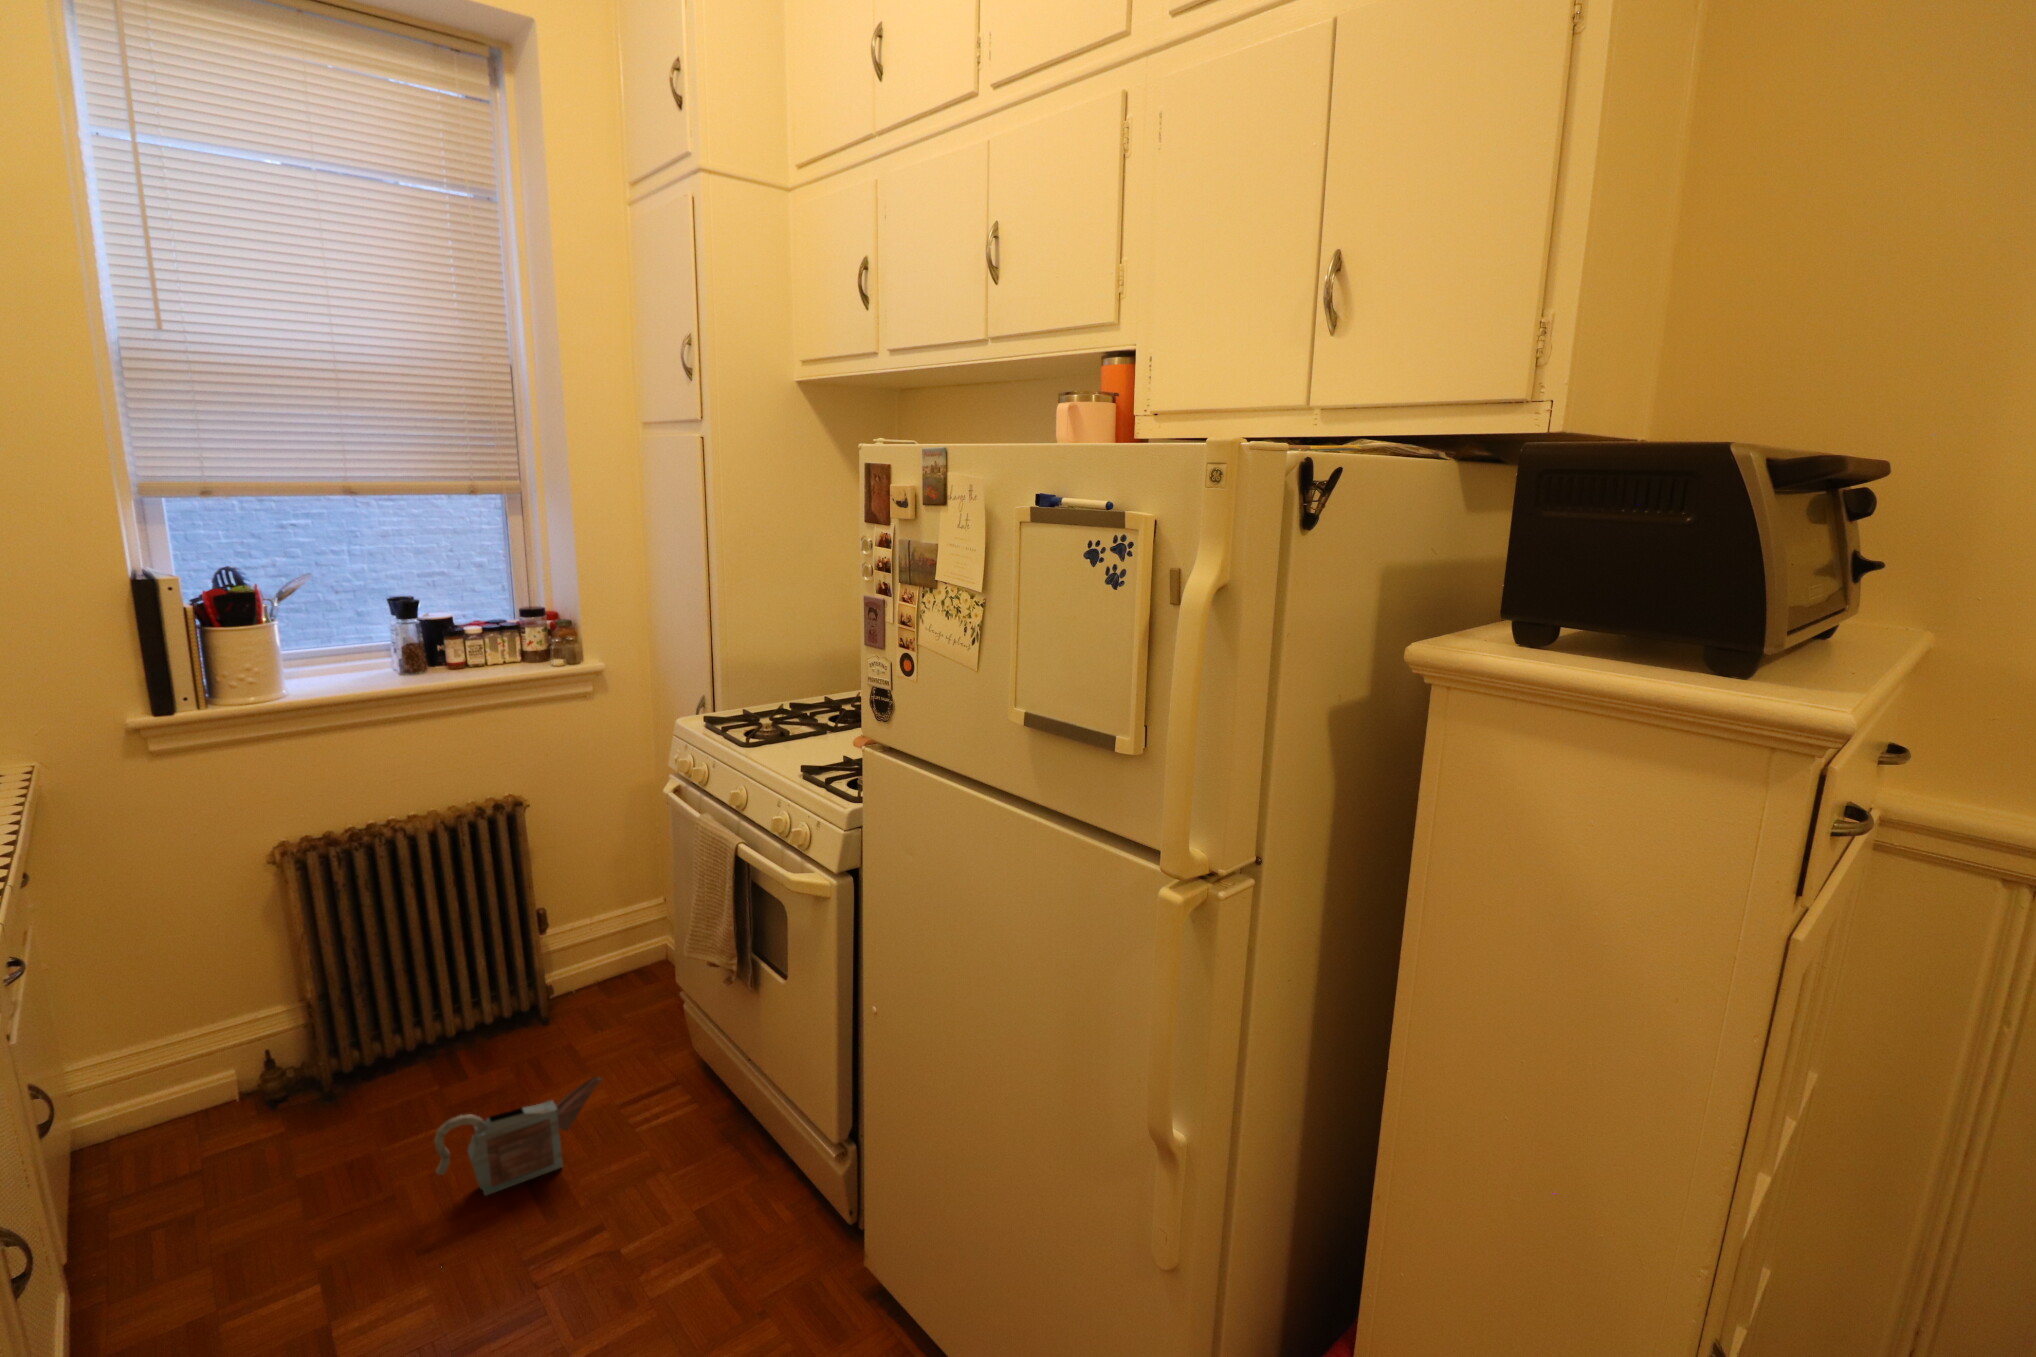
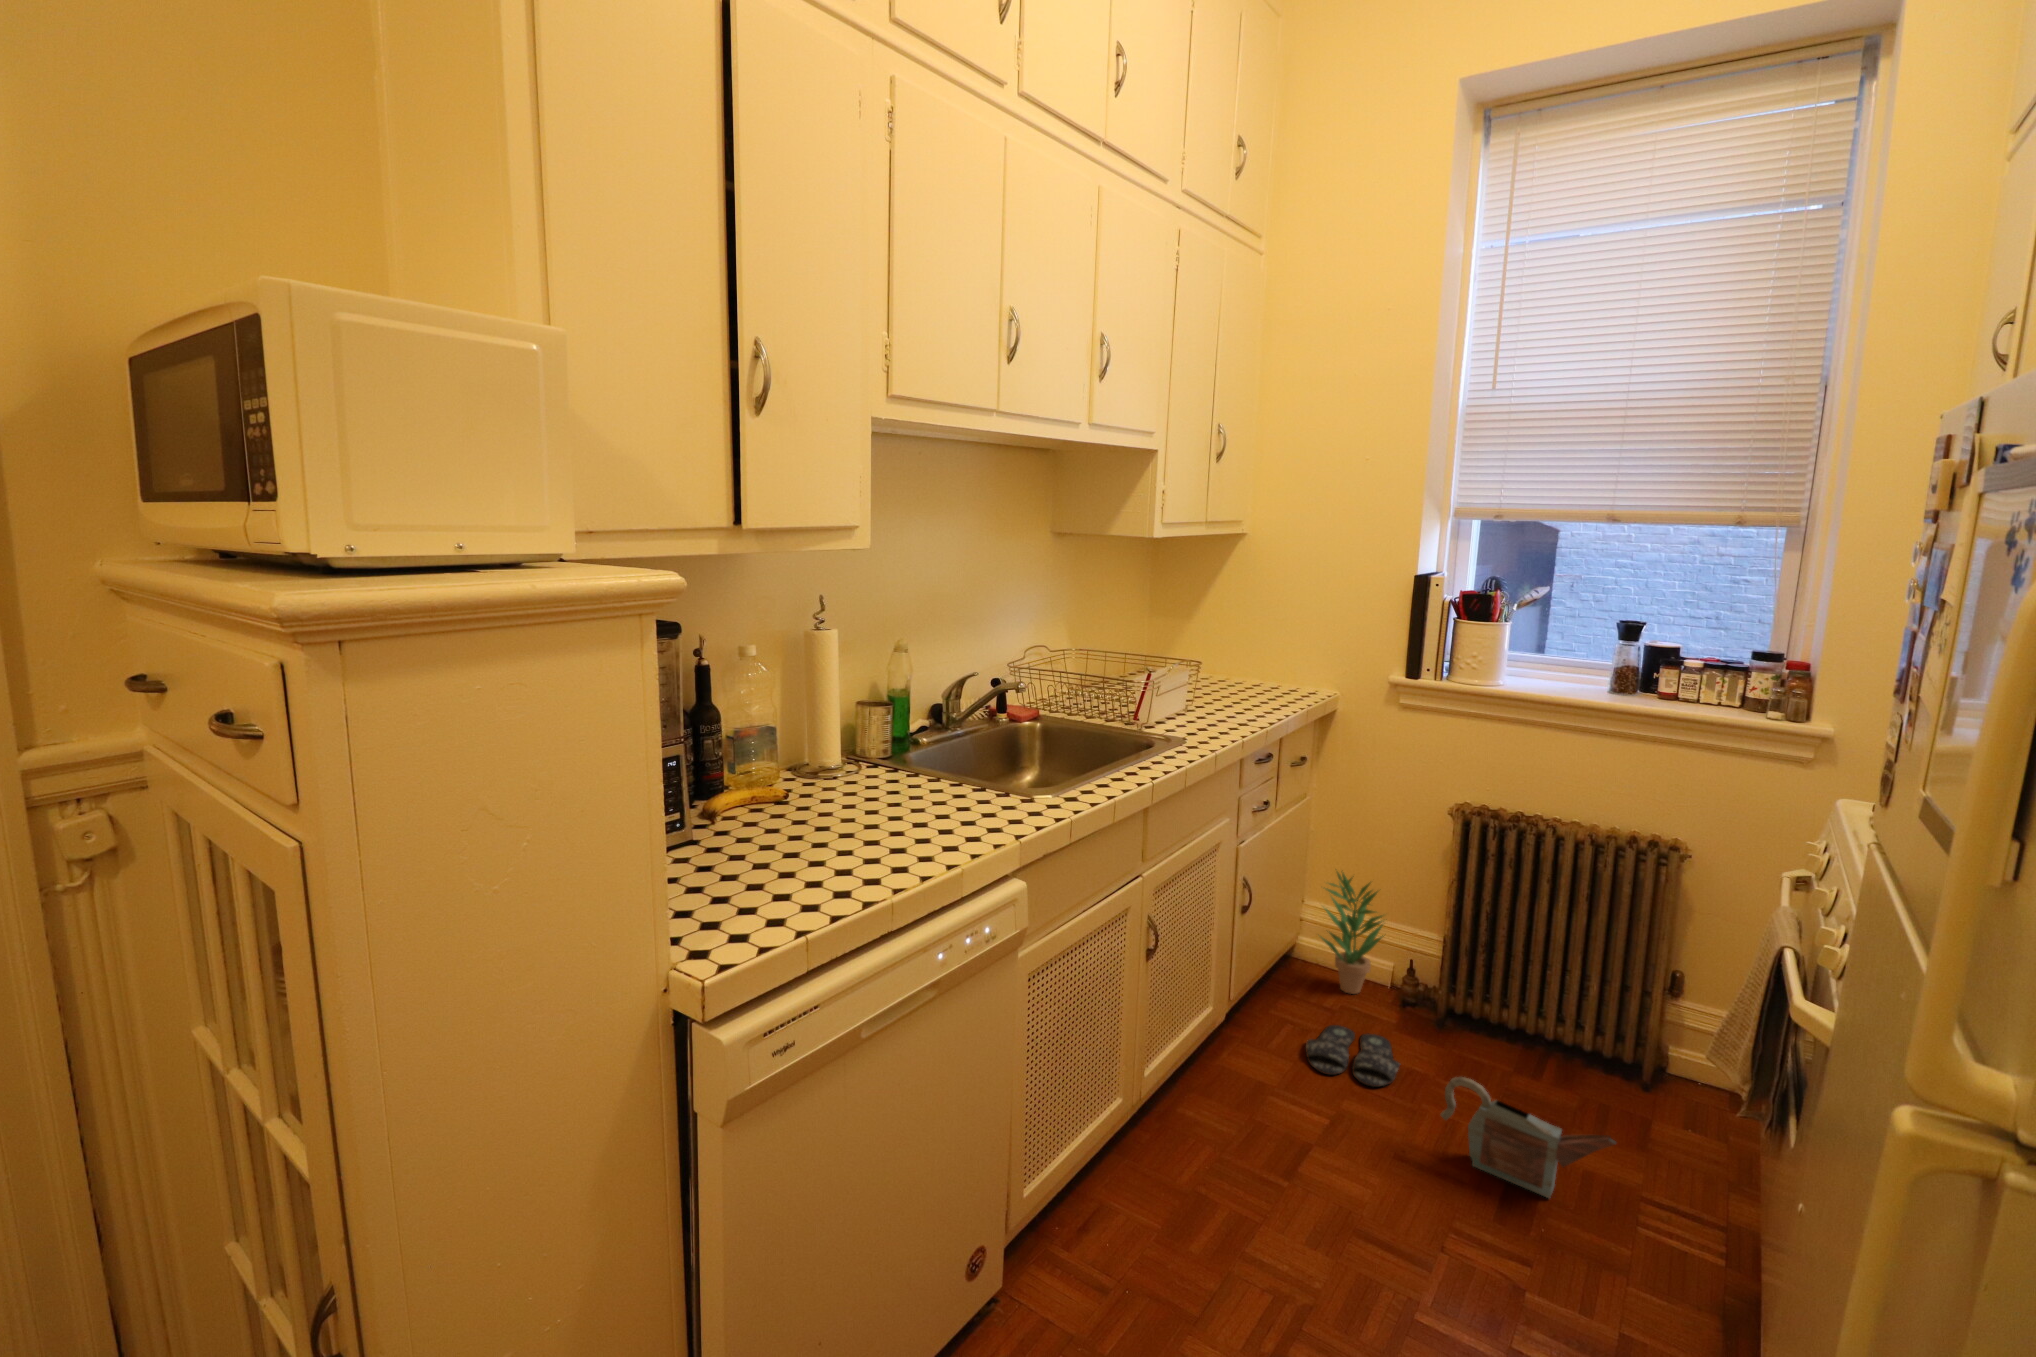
potted plant: none [115,982,231,1141] -> present [1321,872,1384,994]
slippers: none [204,1151,345,1245] -> present [1306,1025,1401,1087]

